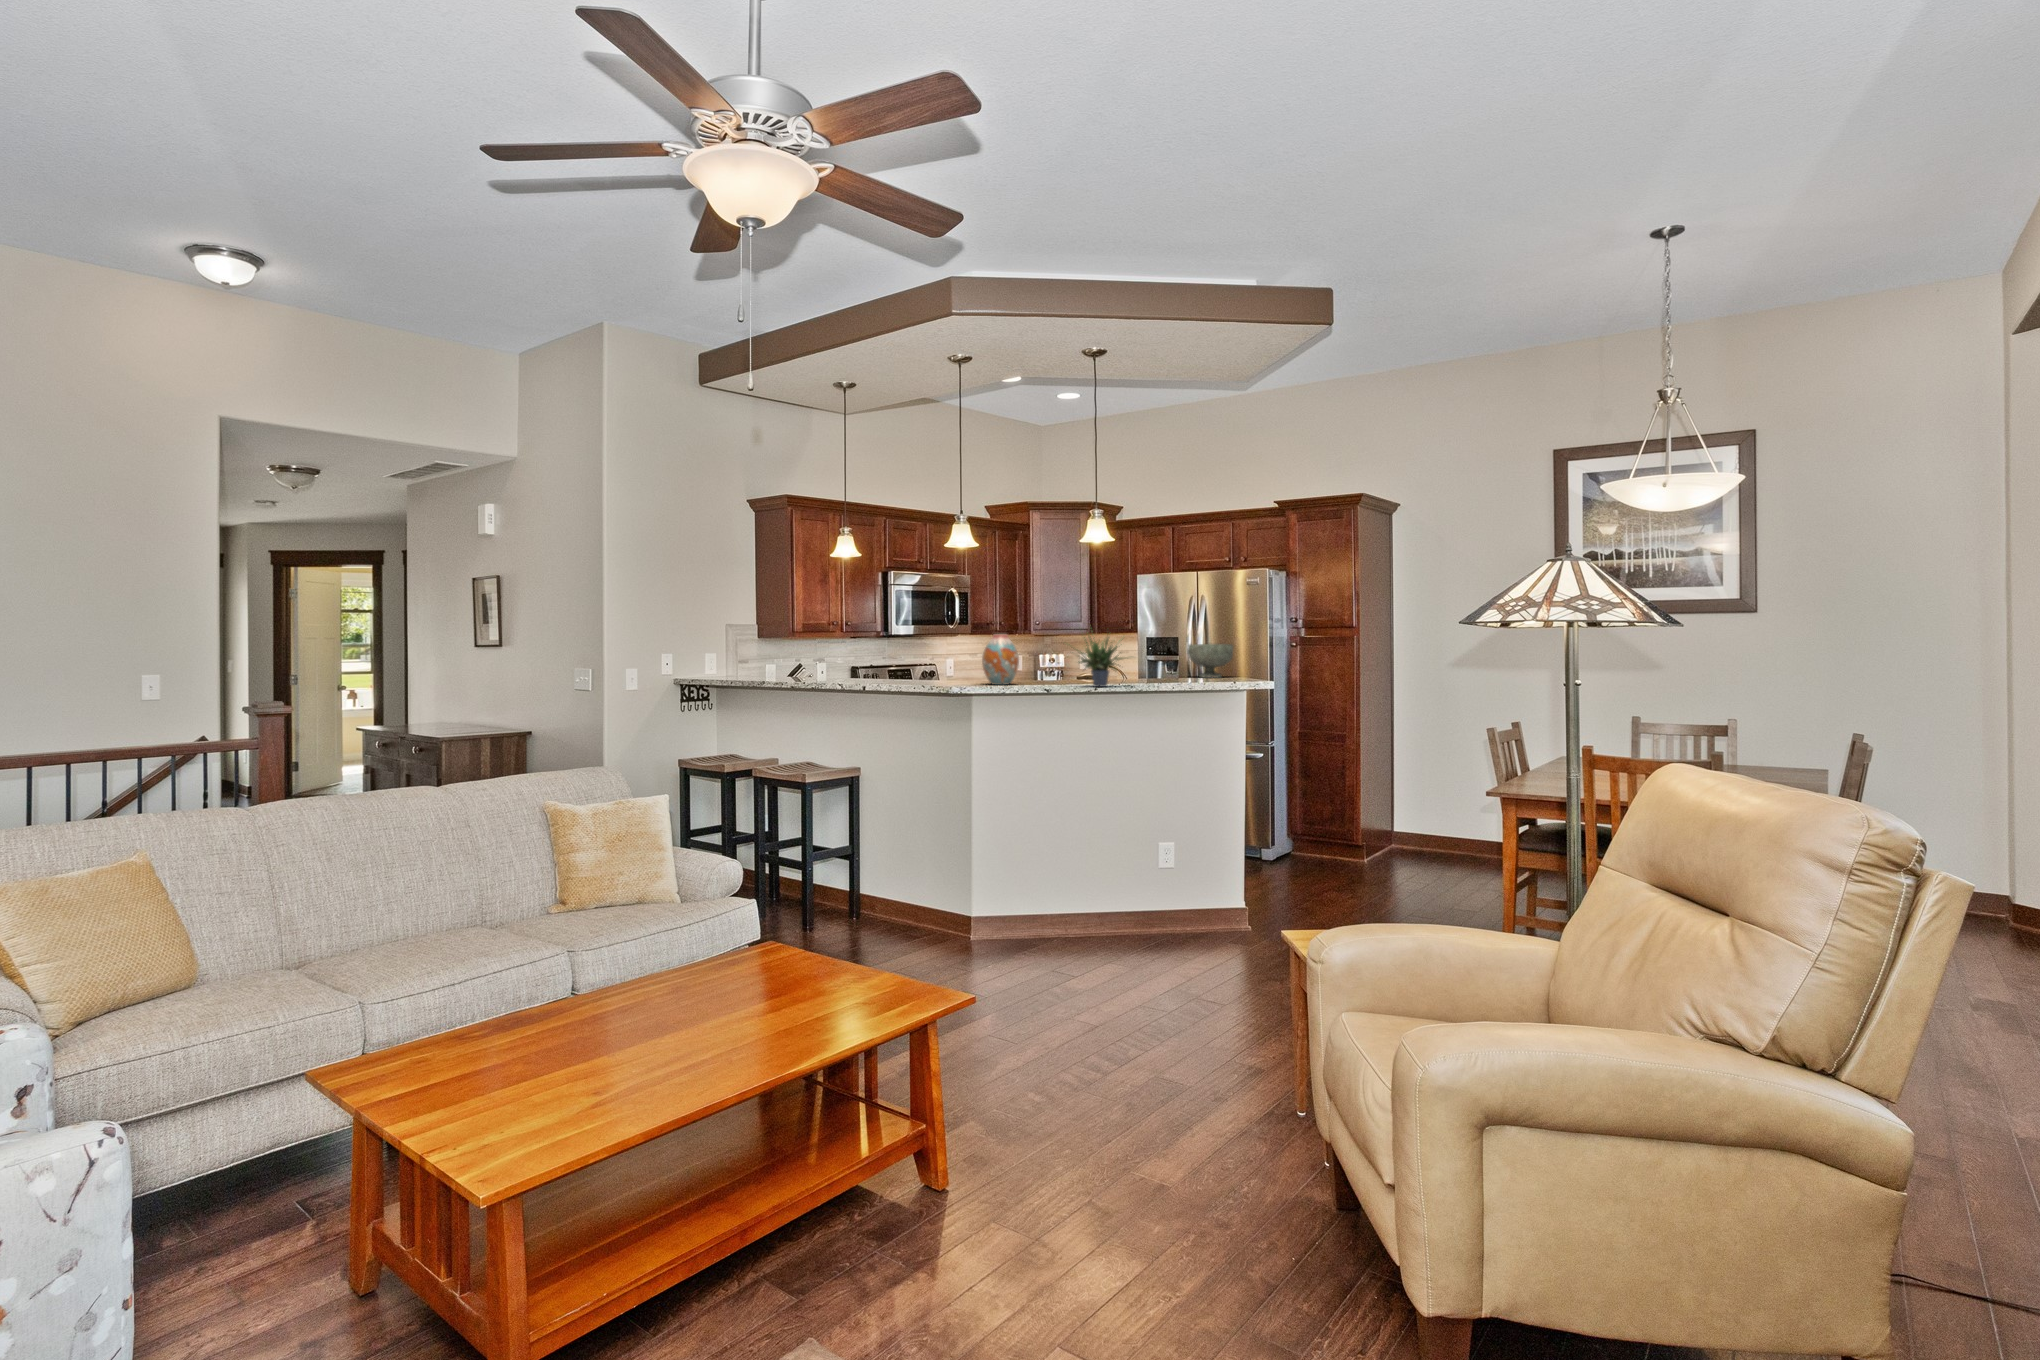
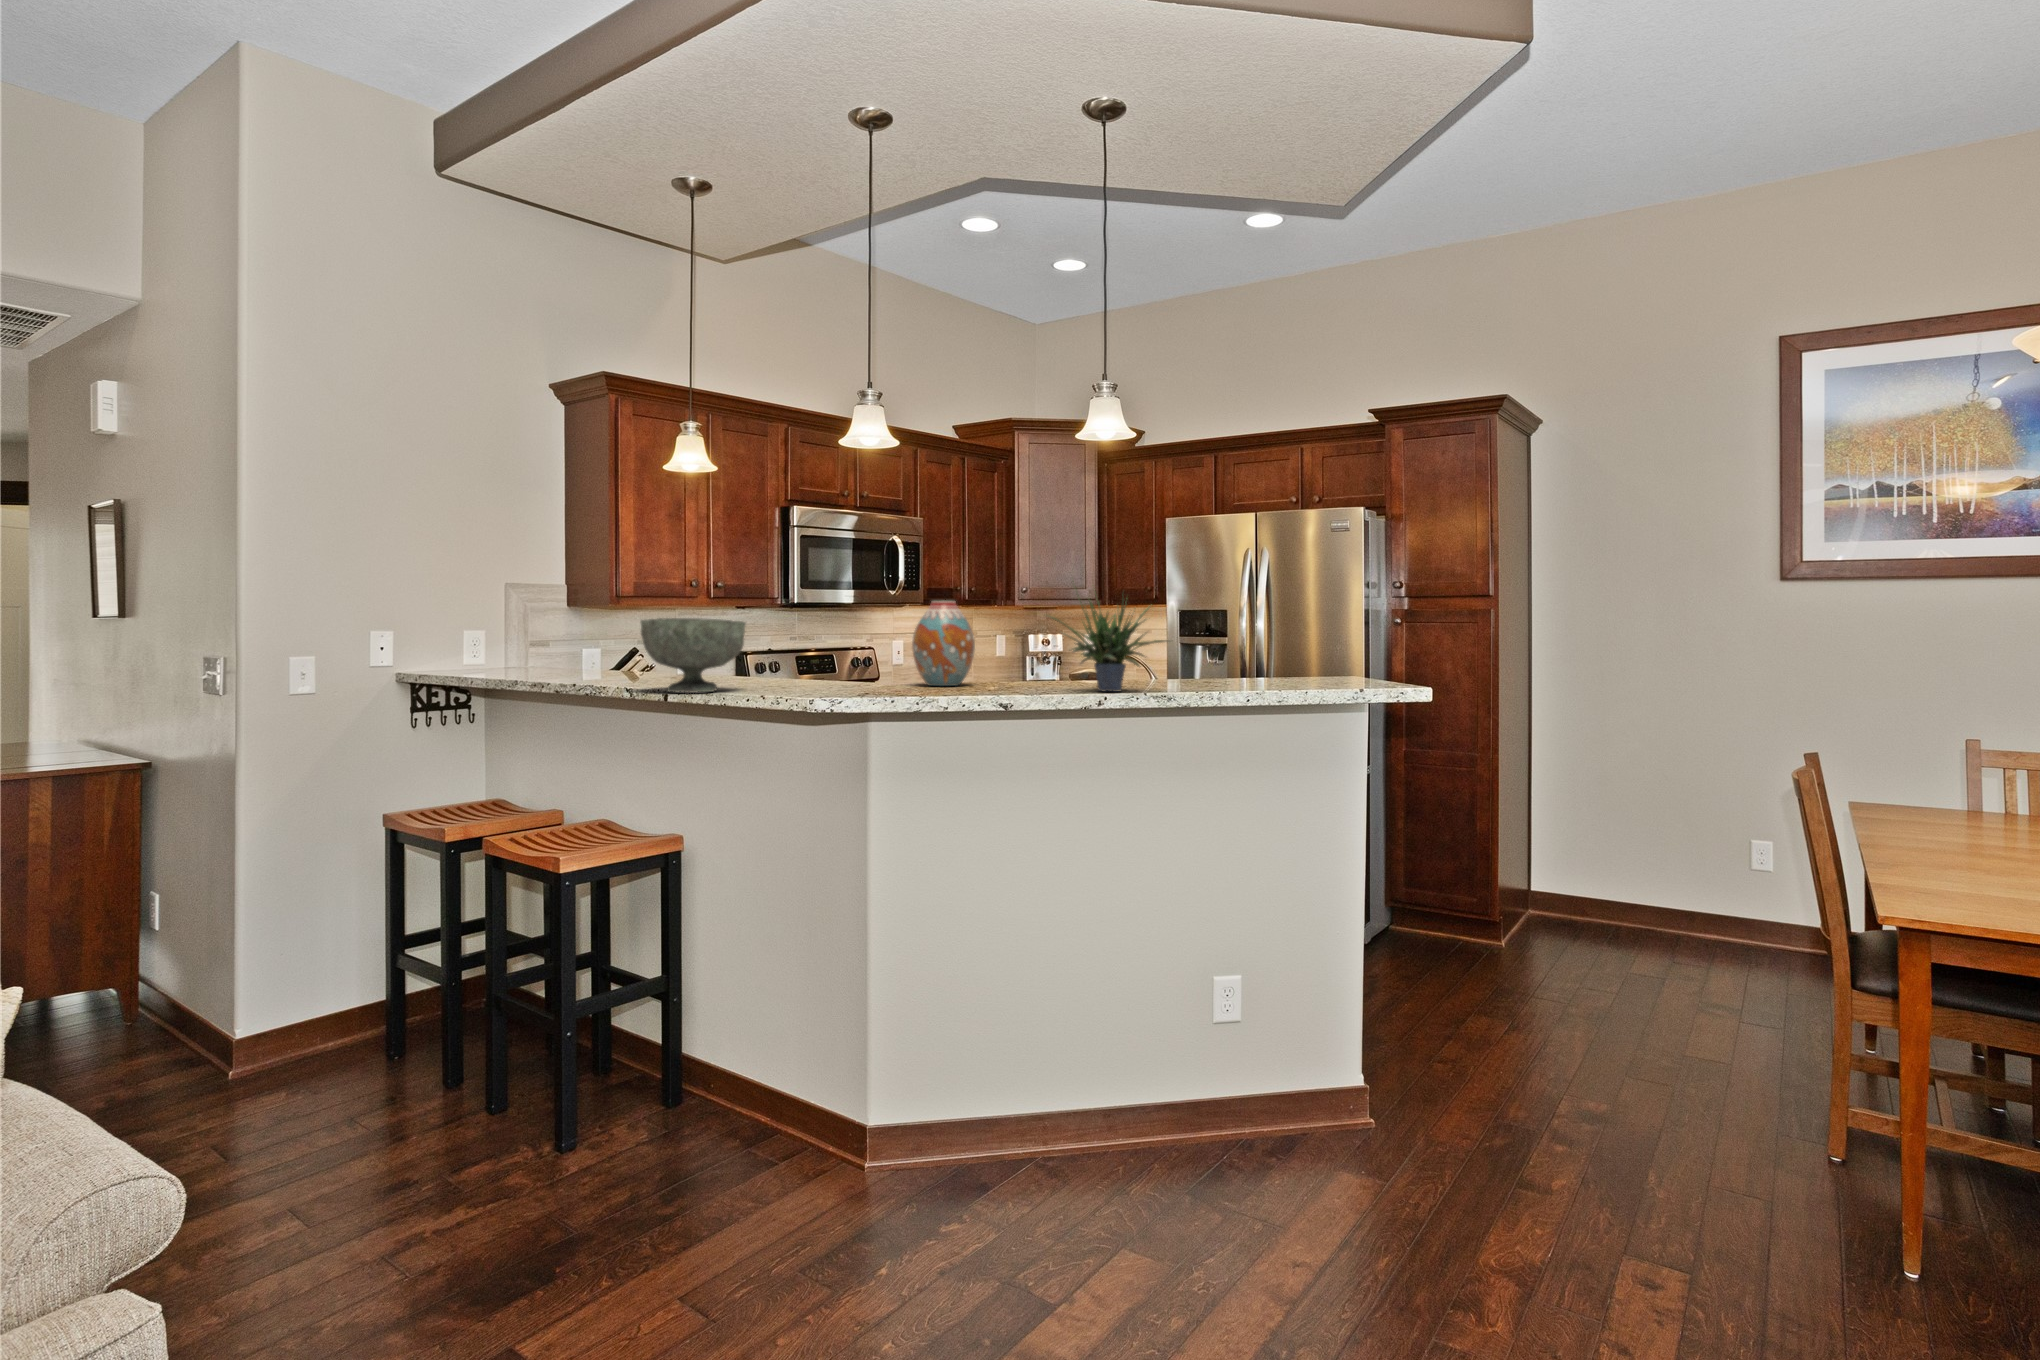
decorative bowl: present [1187,644,1233,678] -> present [640,618,746,693]

